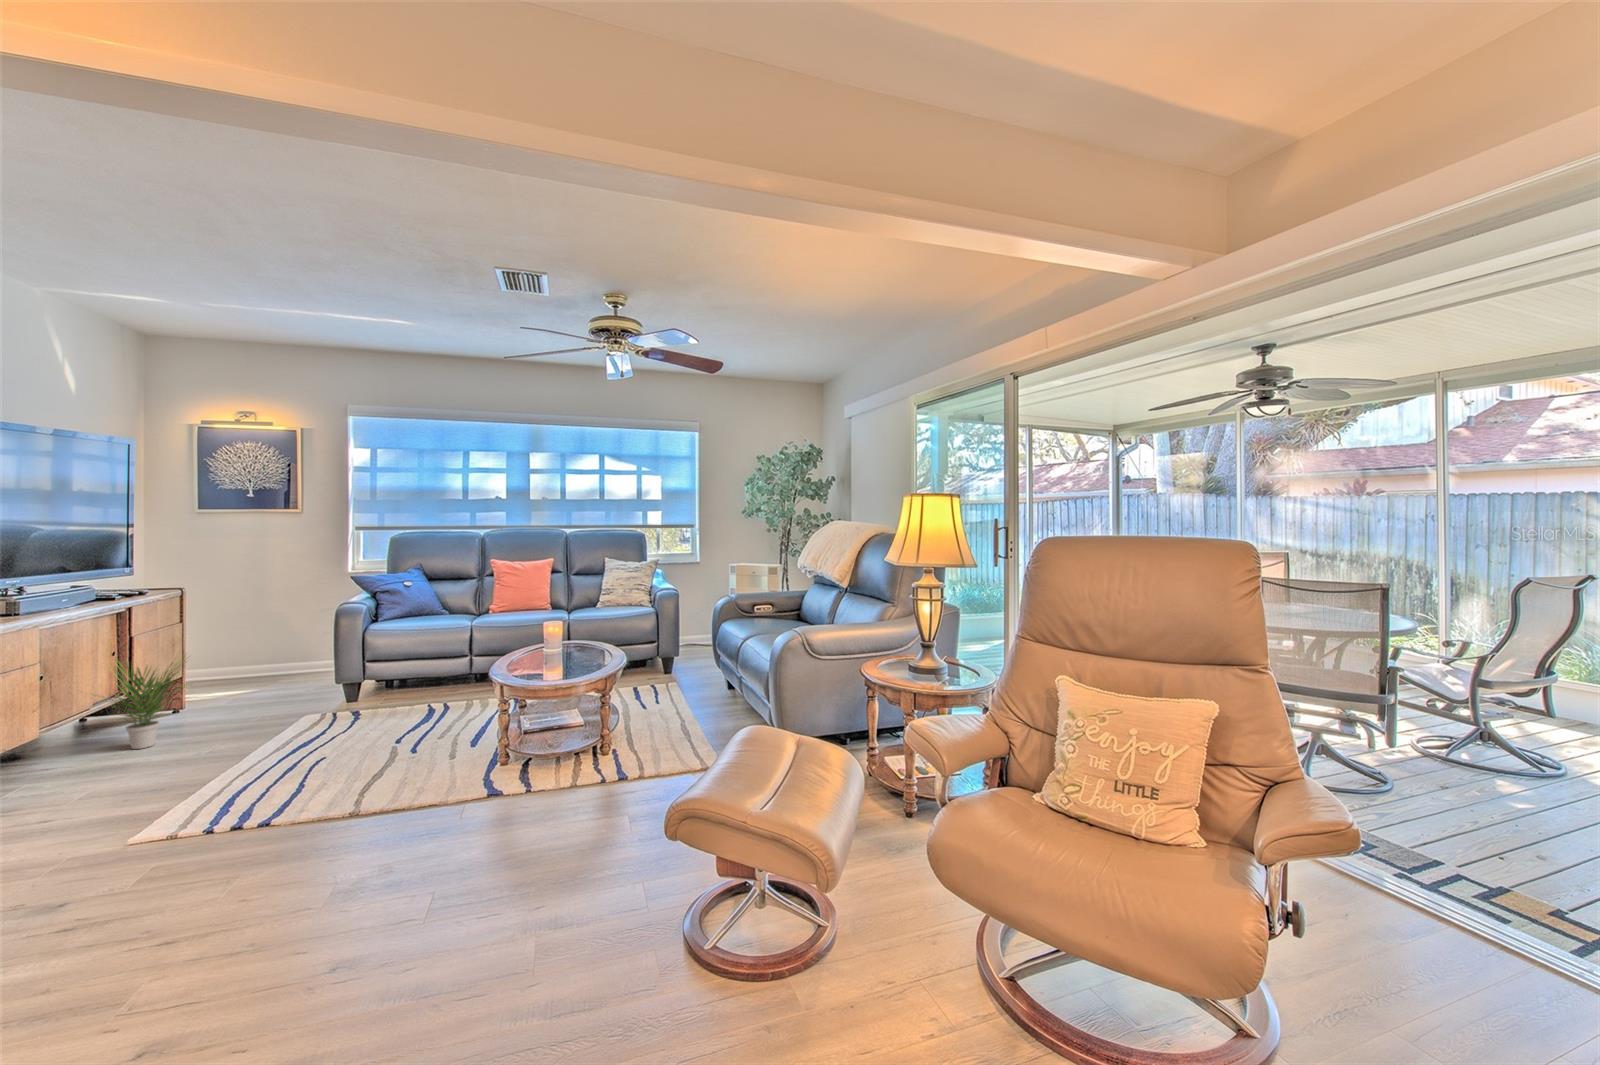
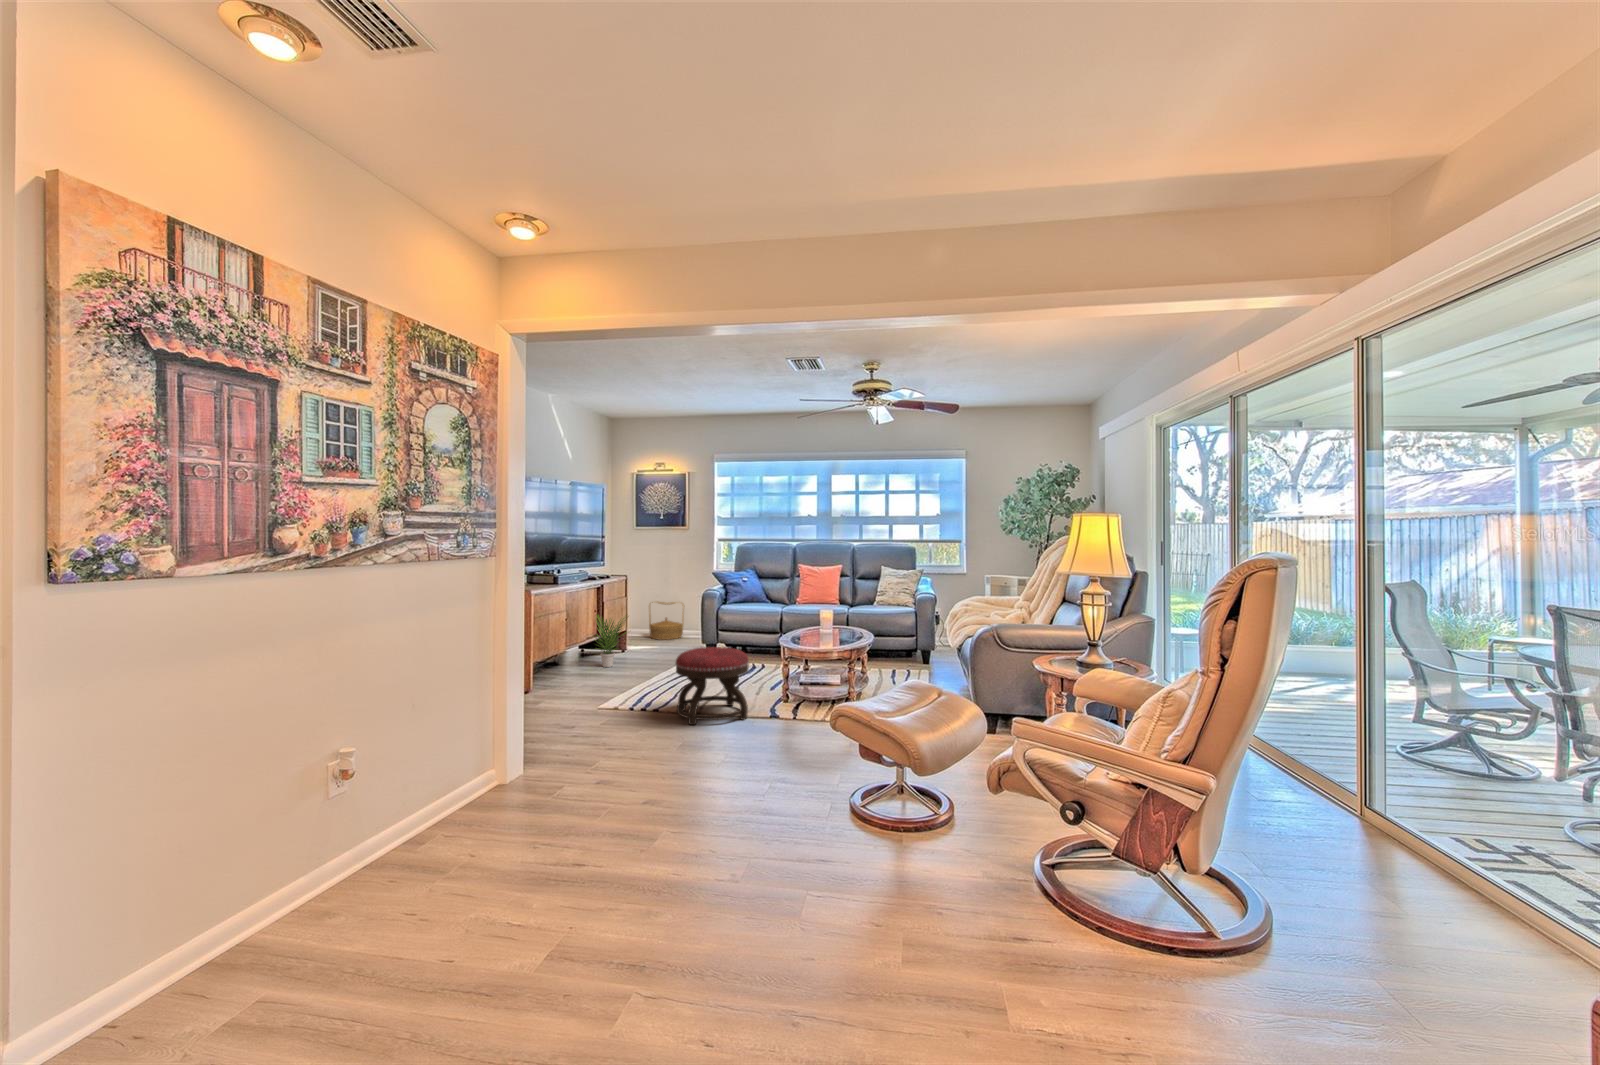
woven basket: none [228,621,298,682] -> present [649,602,684,640]
ottoman: none [305,699,450,843] -> present [676,647,749,725]

